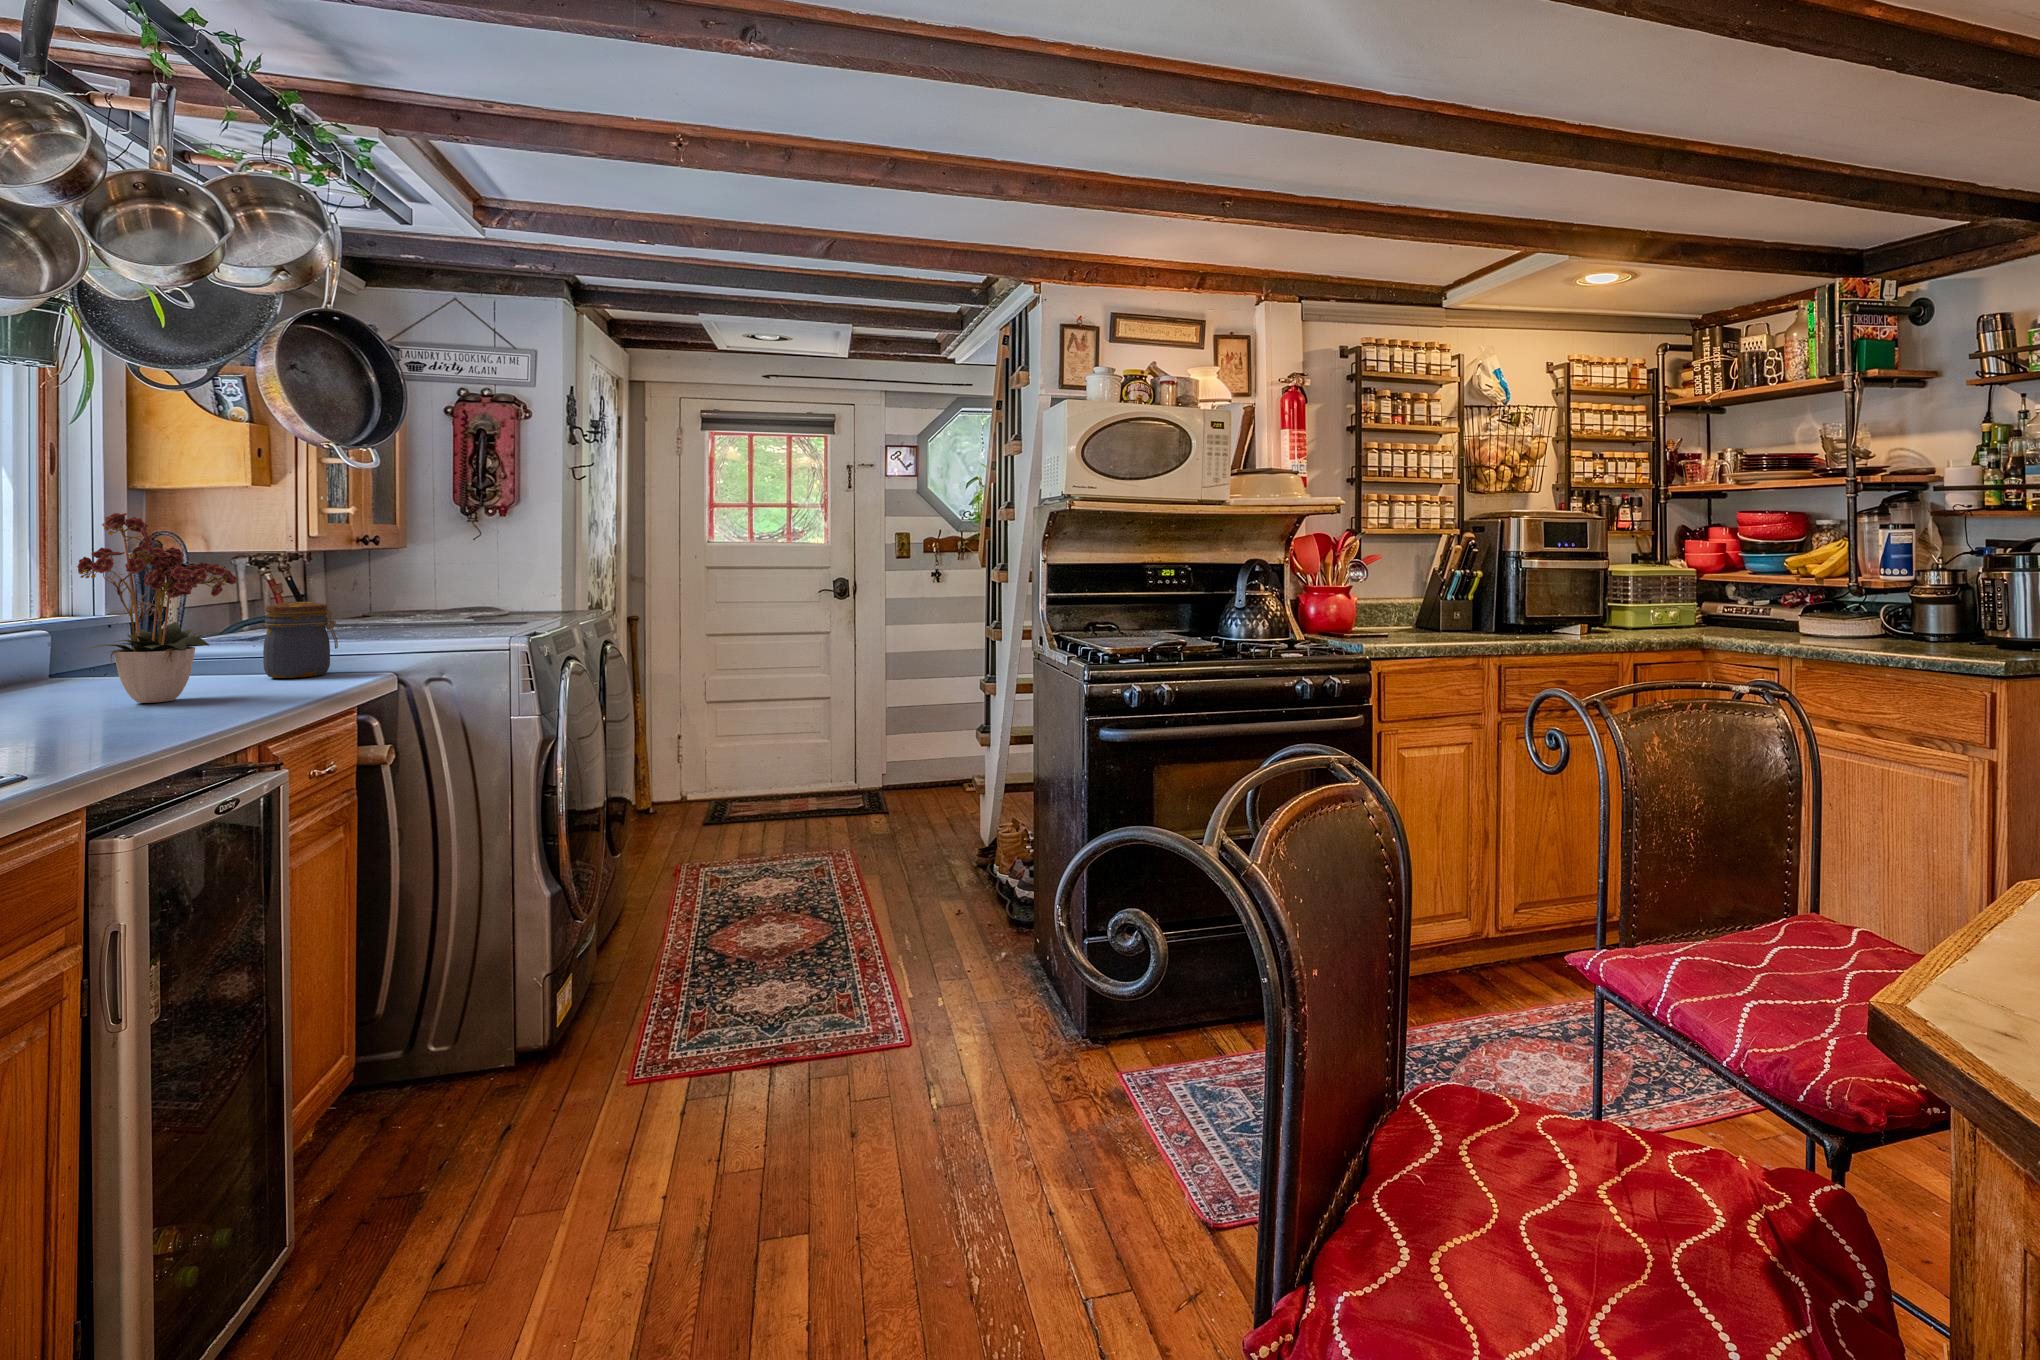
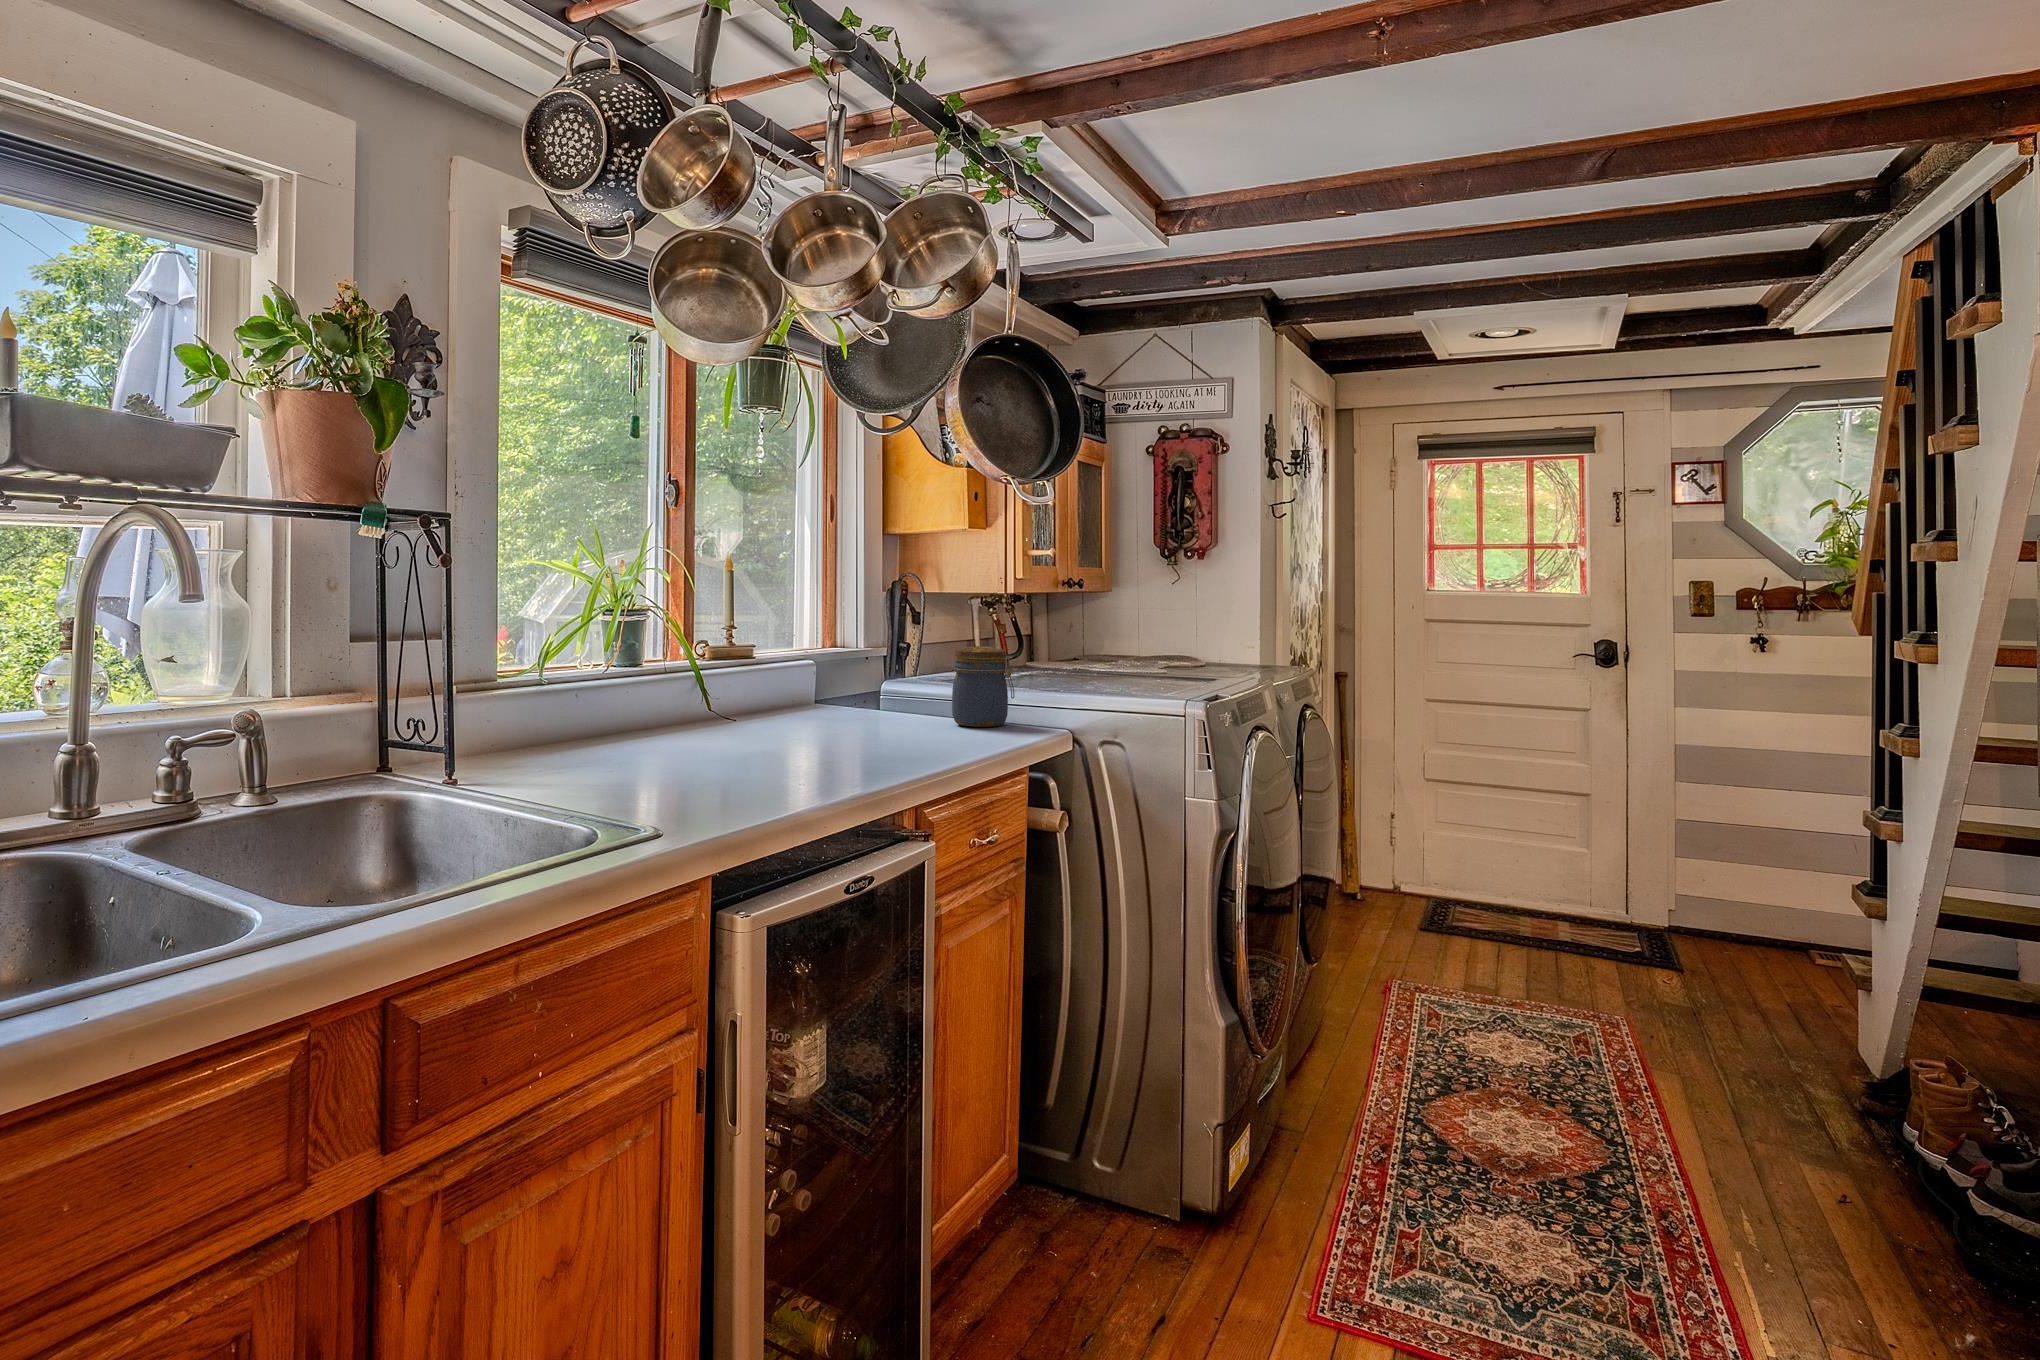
flower arrangement: present [77,513,237,703] -> none [796,545,927,743]

